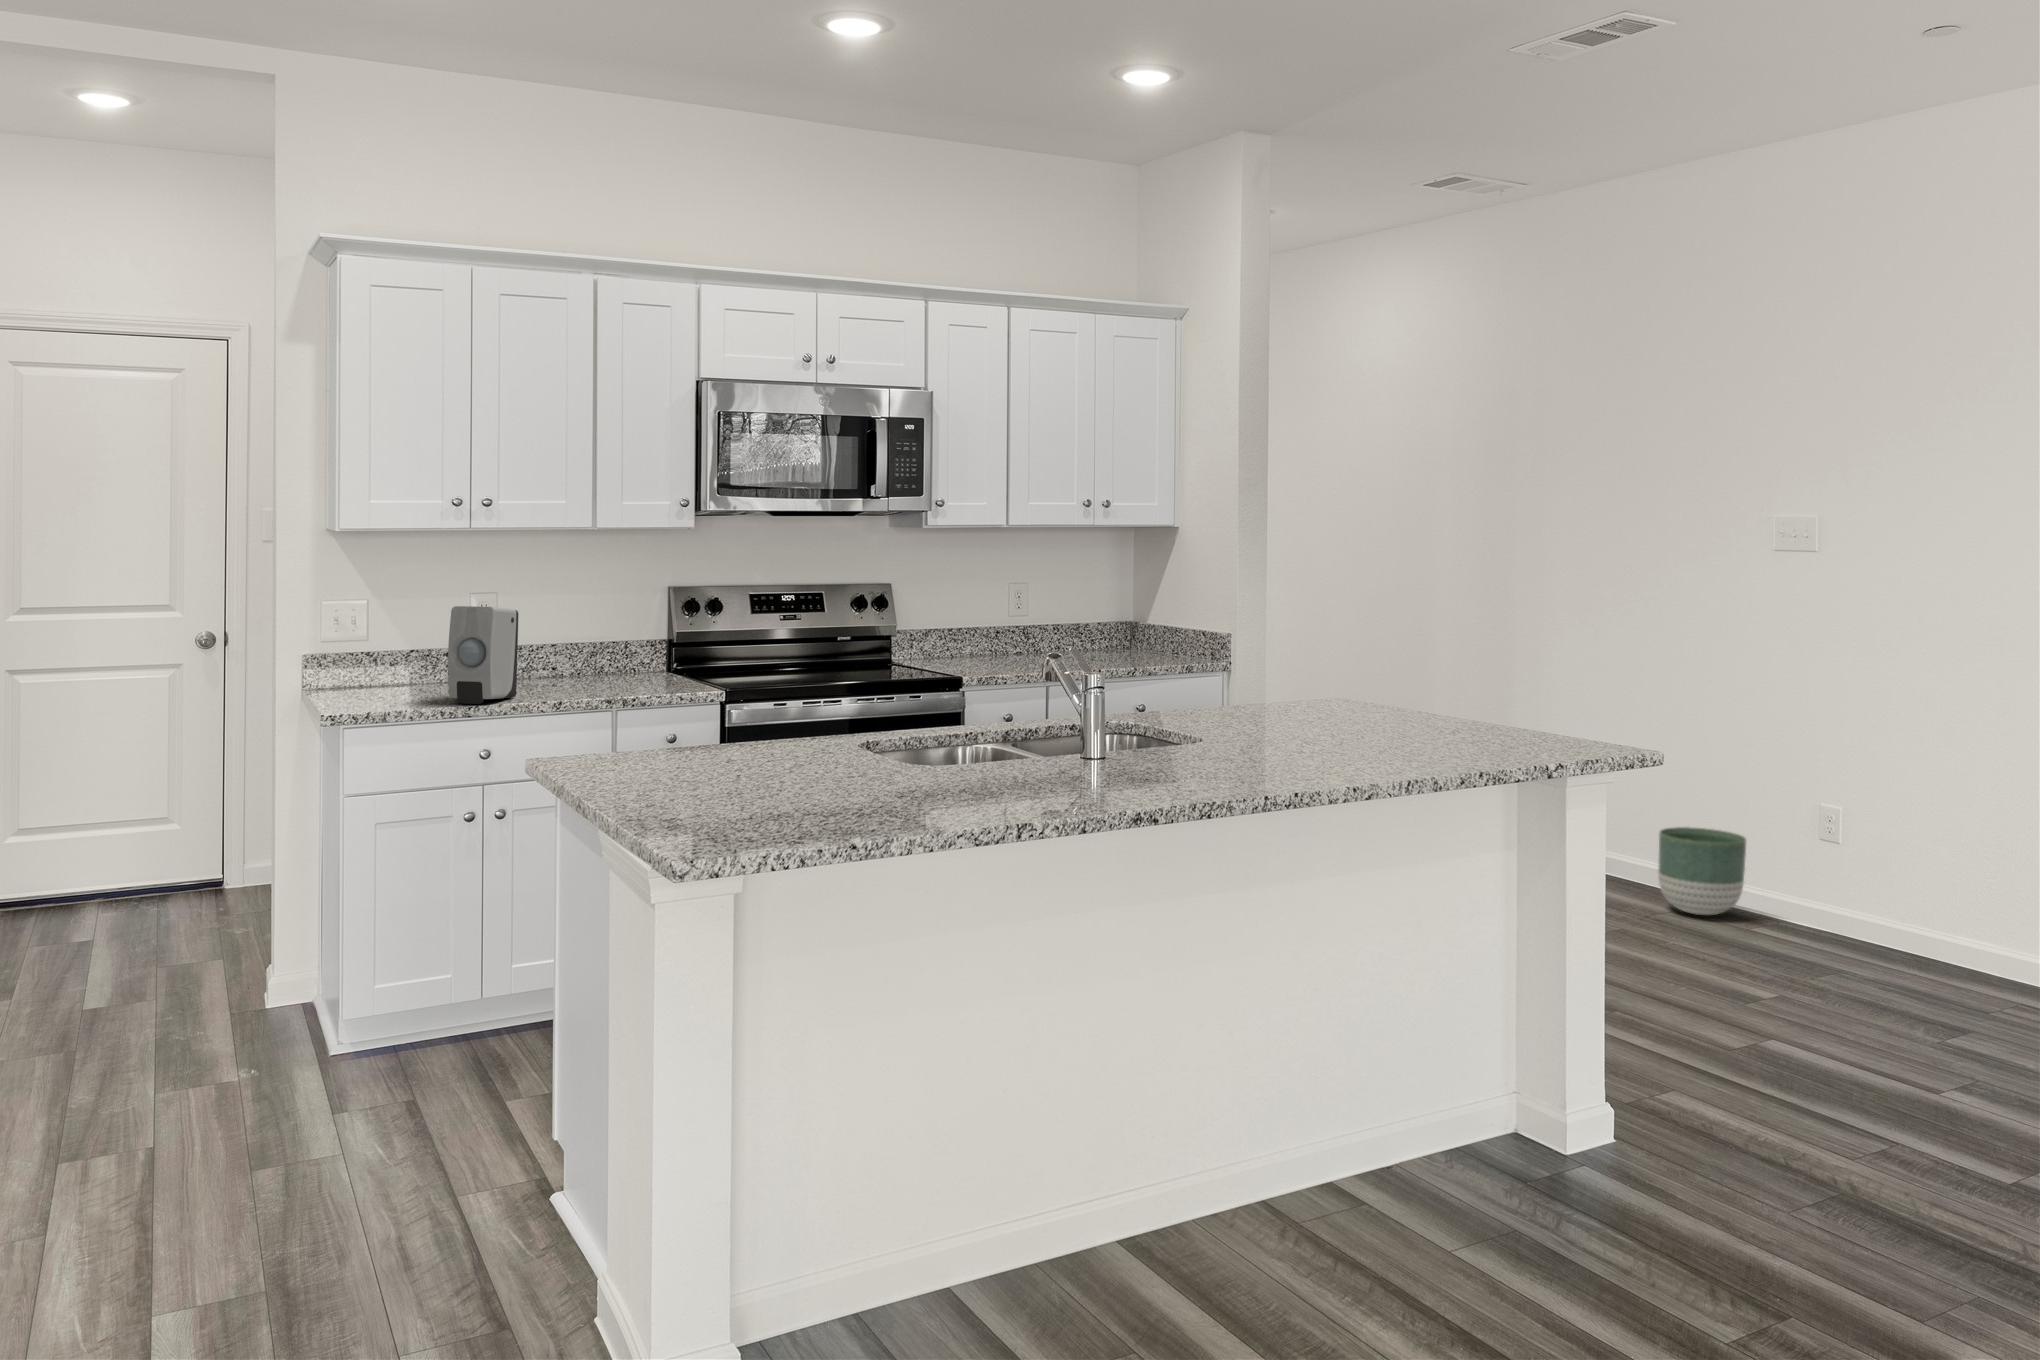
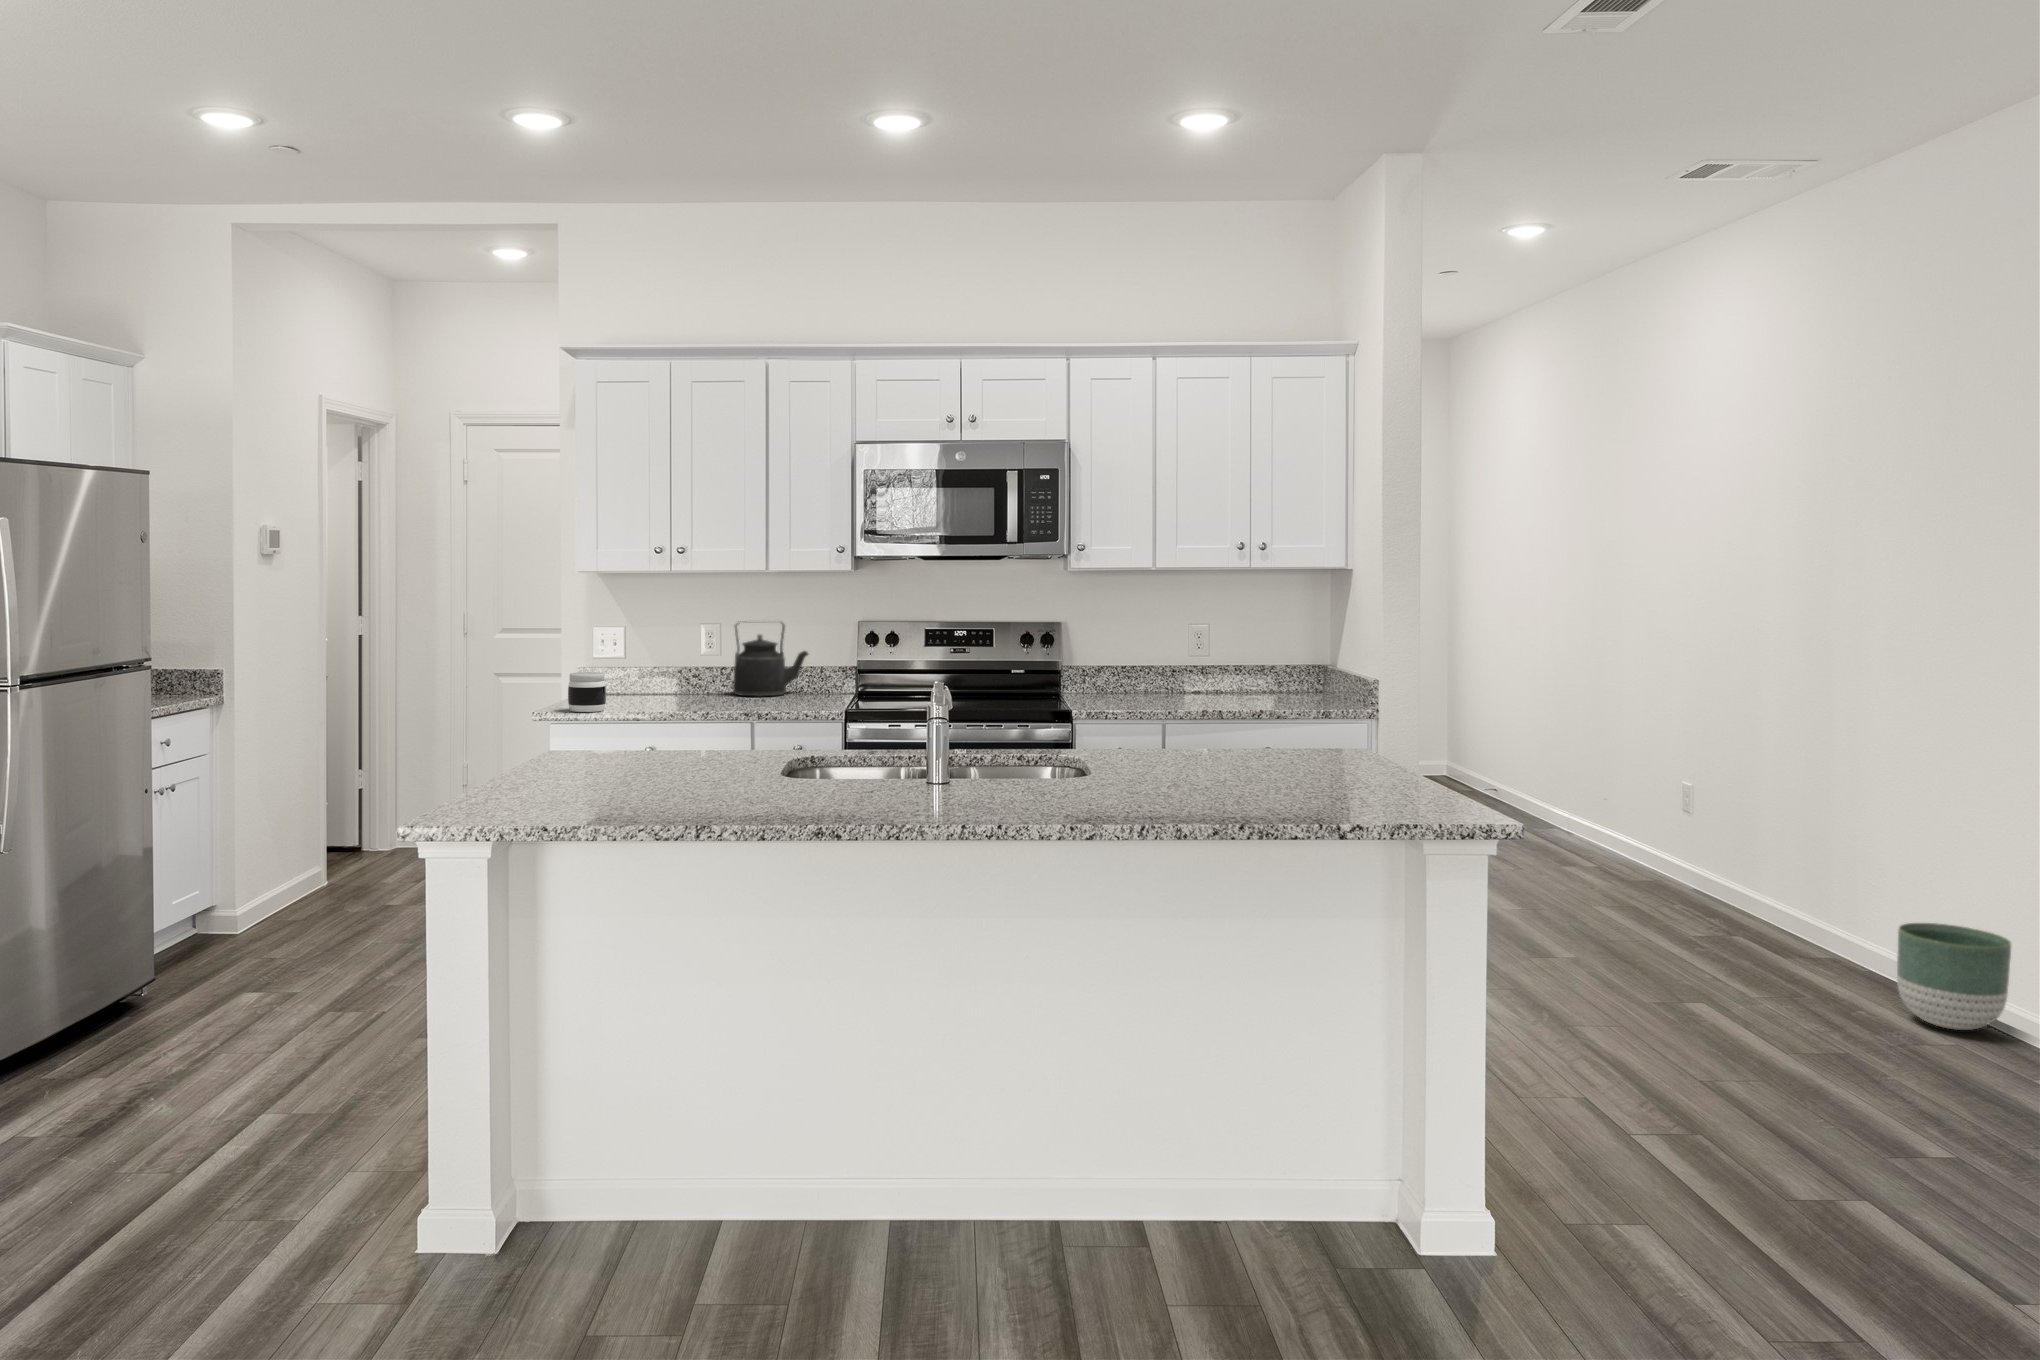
kettle: none [533,590,618,683] -> present [733,621,808,696]
soap dispenser: present [448,606,518,704] -> none [627,632,689,709]
jar: none [380,660,430,712] -> present [568,672,606,712]

